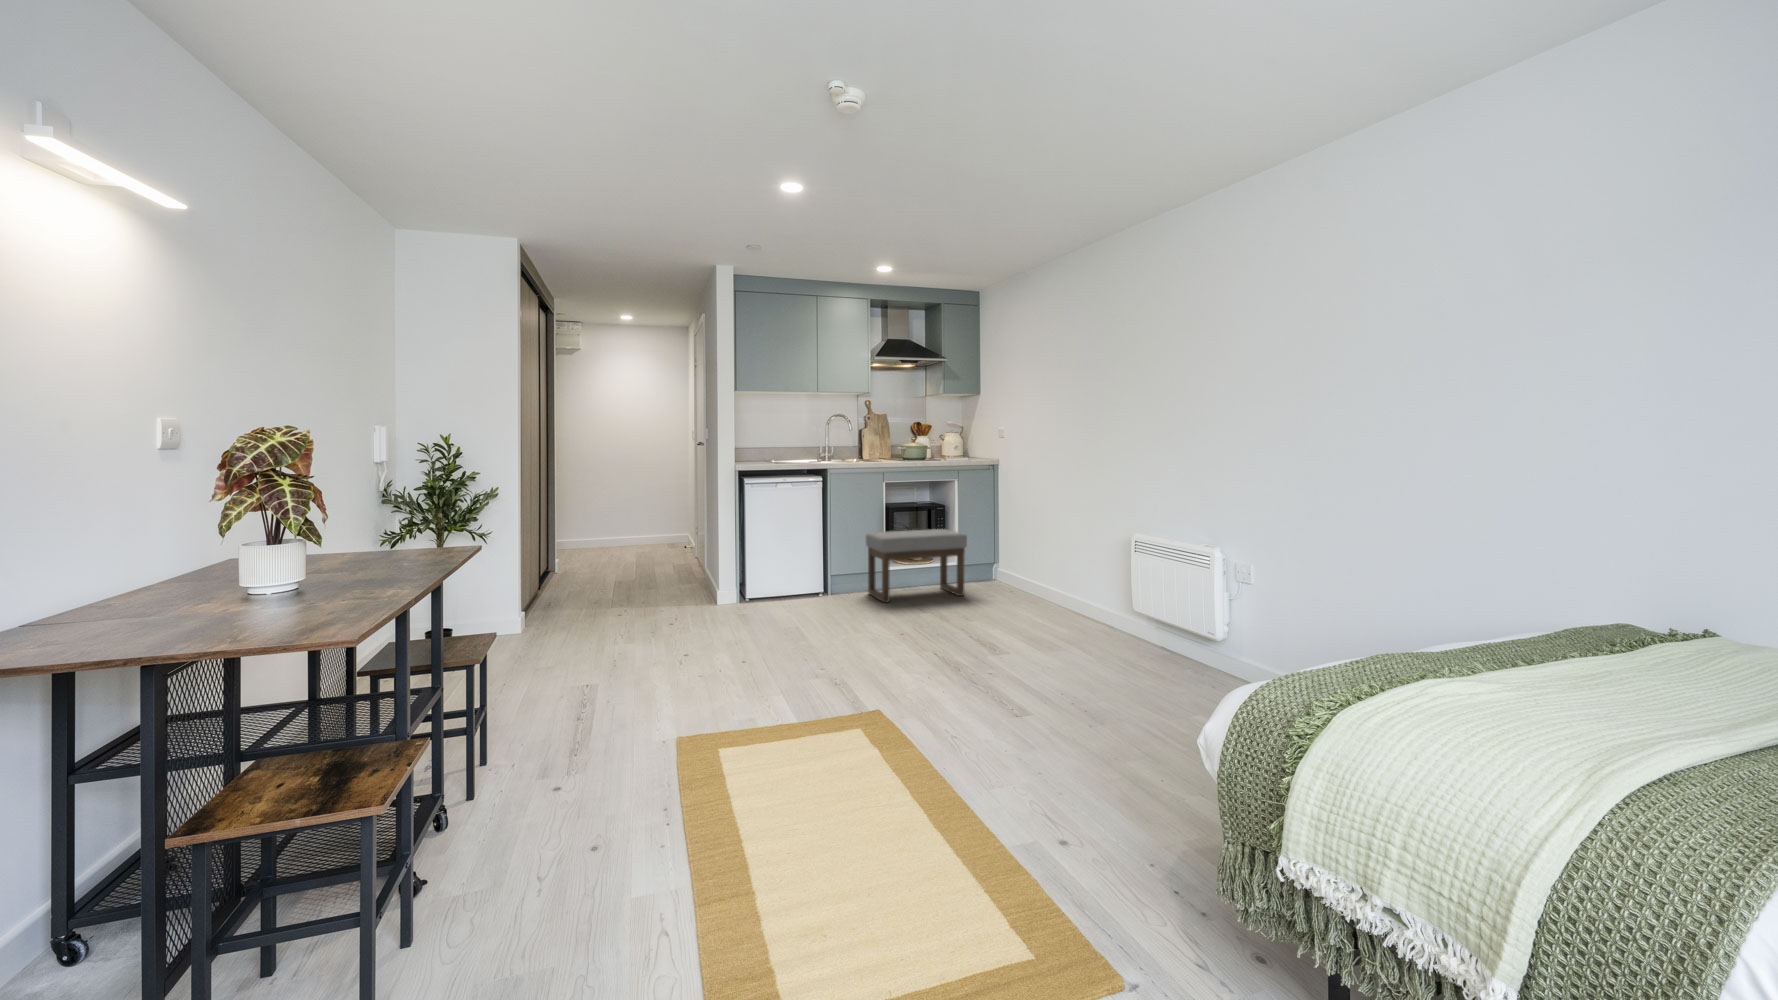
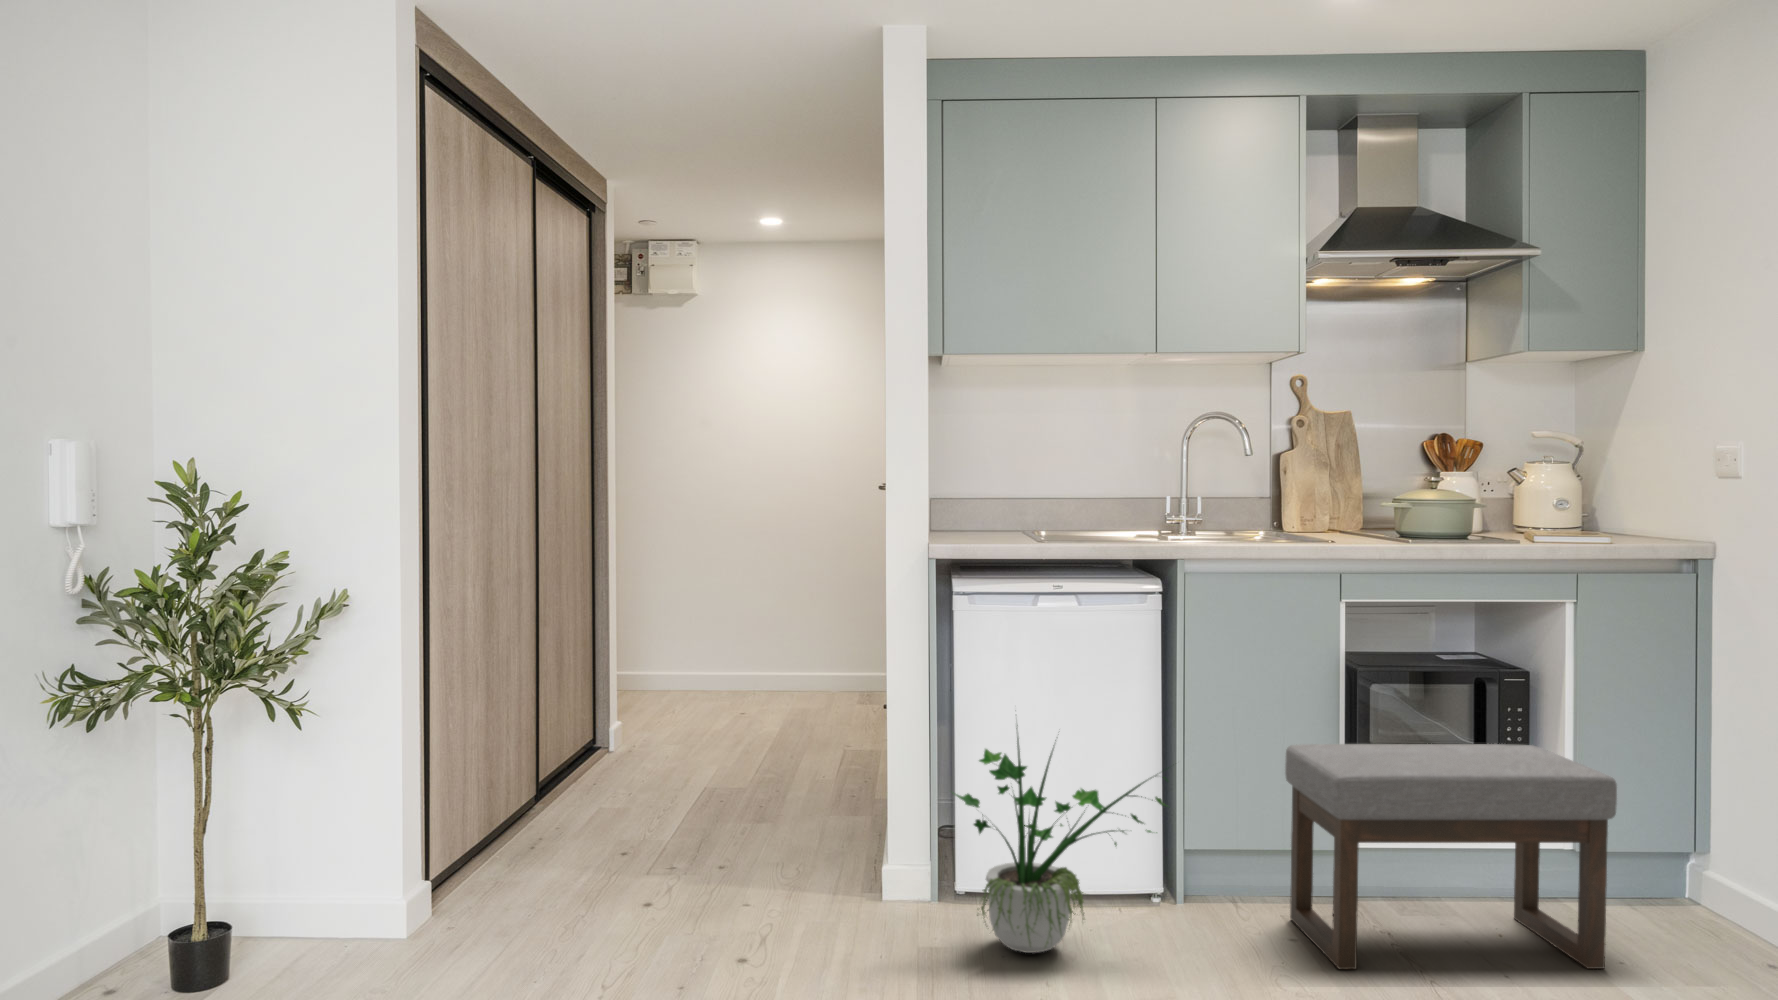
potted plant: none [750,521,831,608] -> present [955,725,1167,953]

